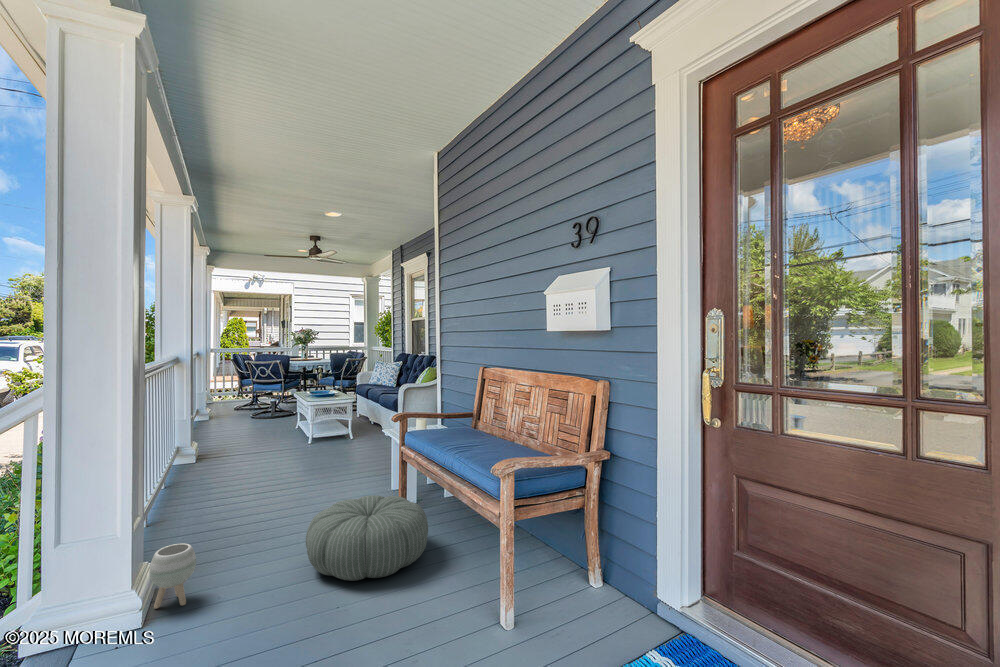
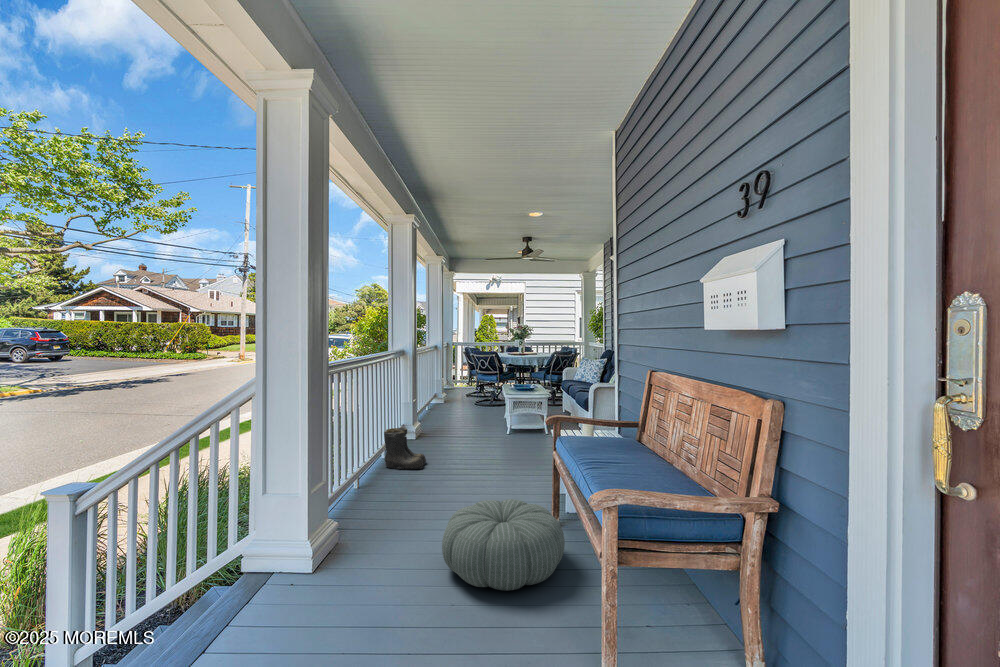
boots: none [169,446,225,495] -> present [384,428,426,470]
planter: present [150,543,196,609] -> none [320,516,354,571]

